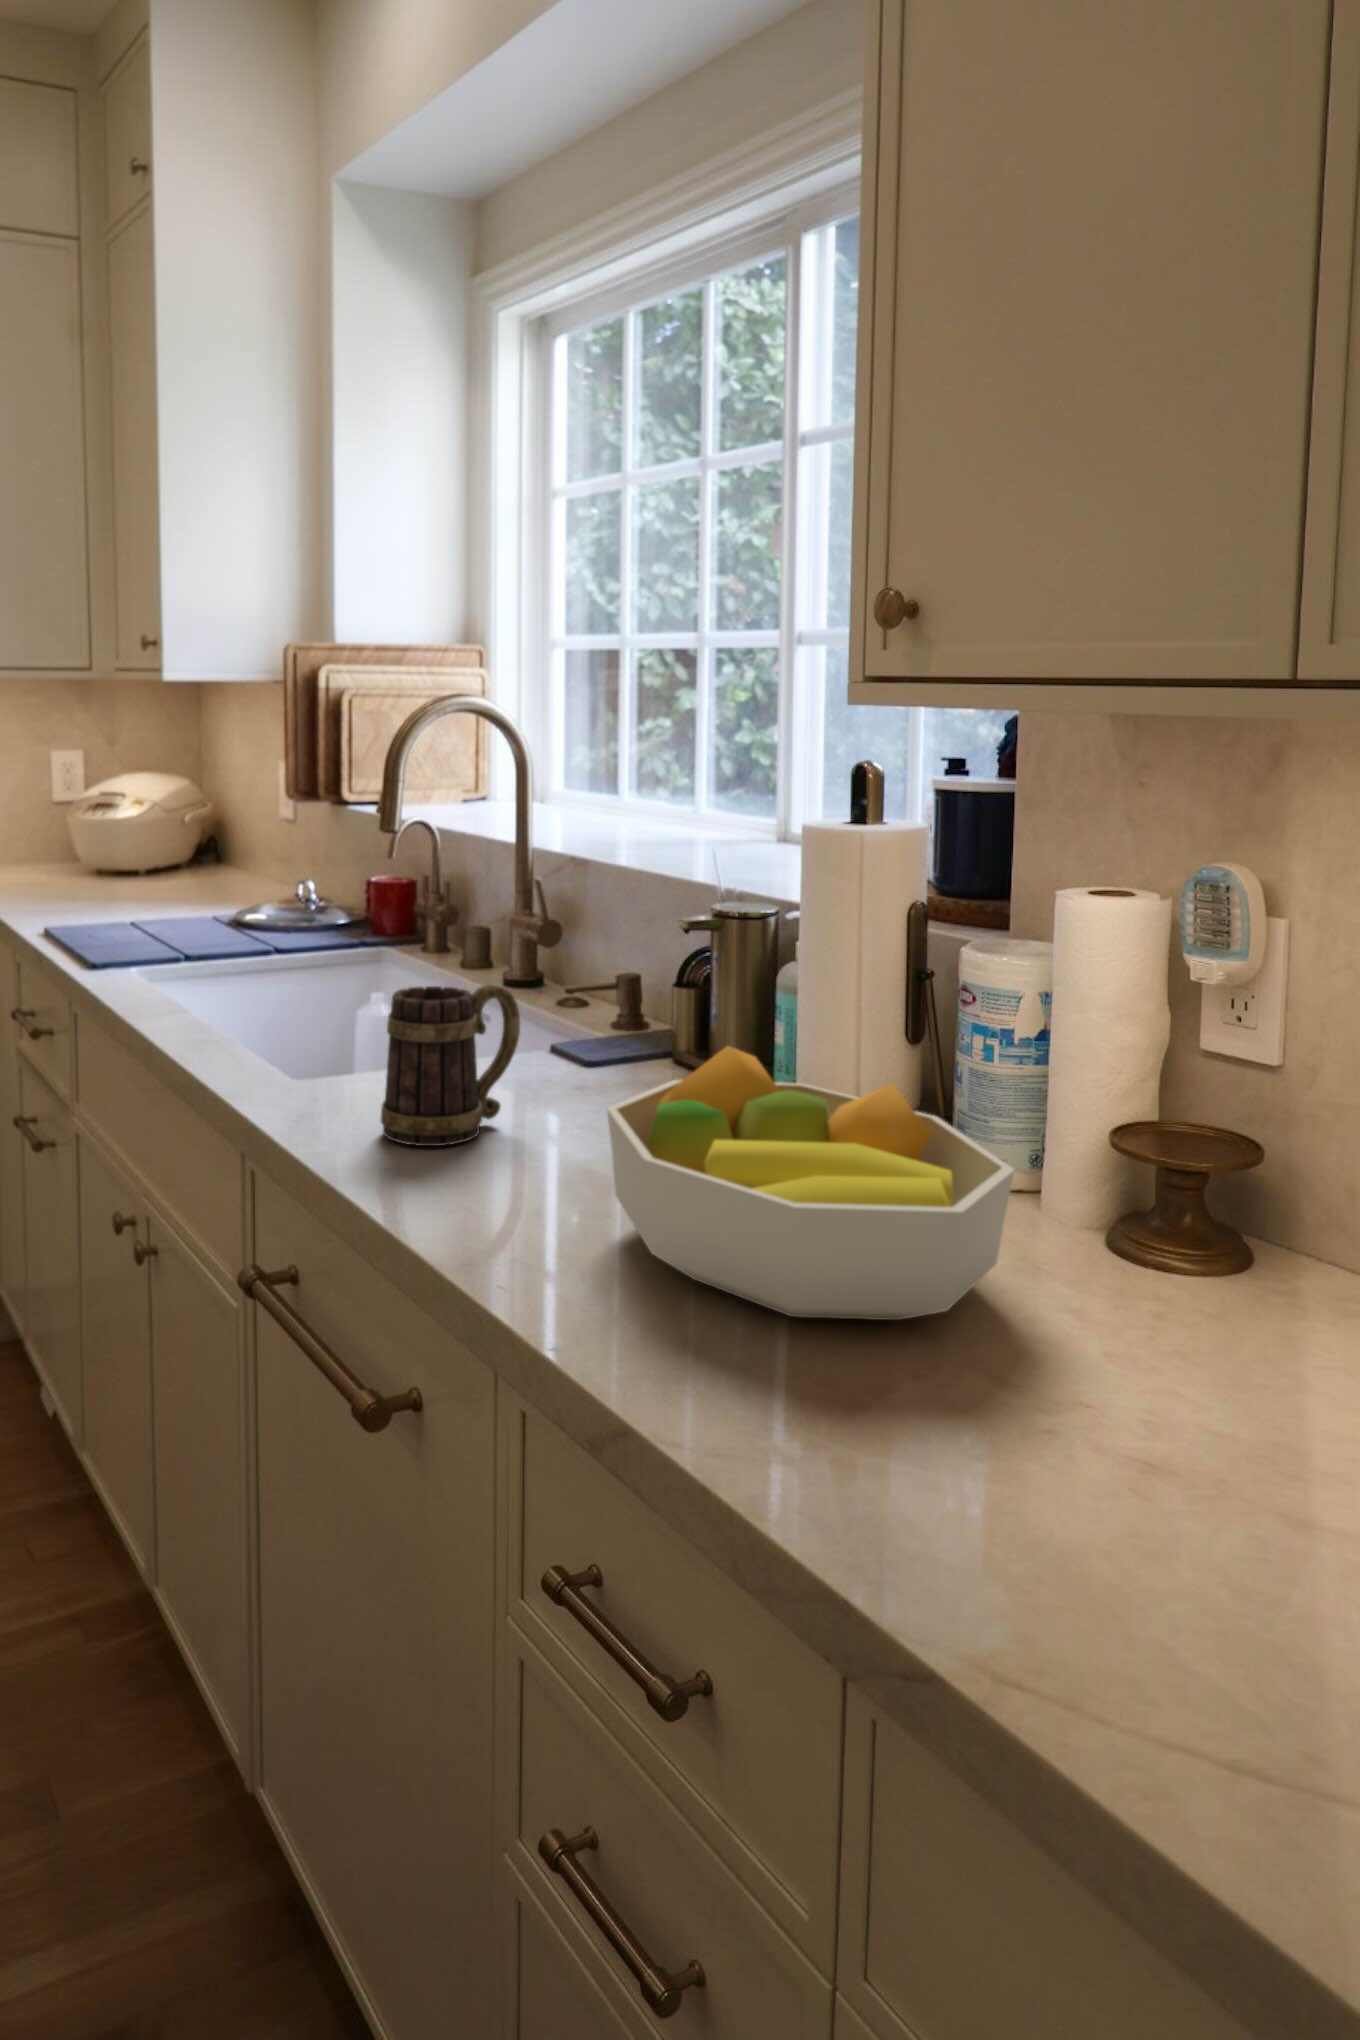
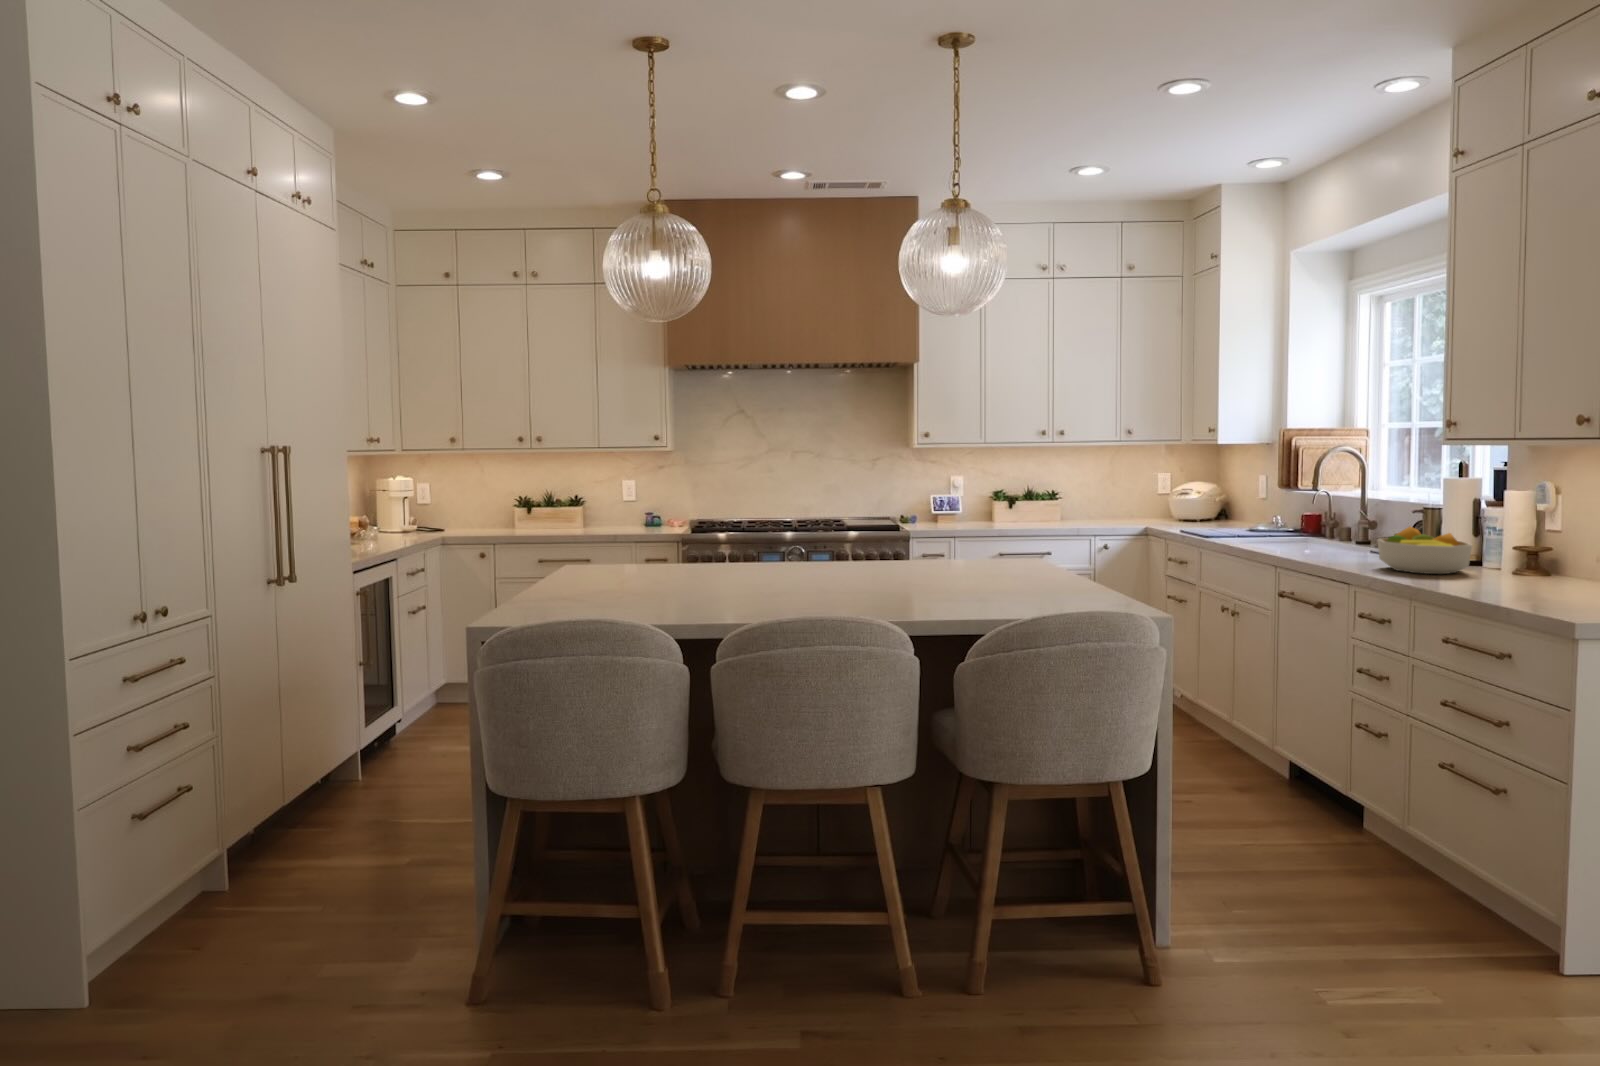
mug: present [380,984,520,1146] -> none [1317,521,1358,559]

